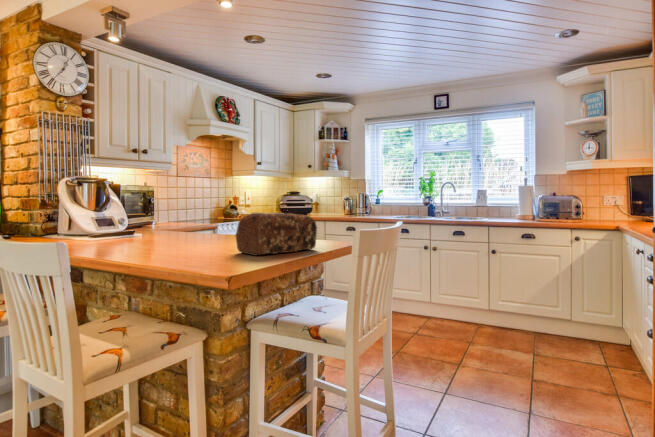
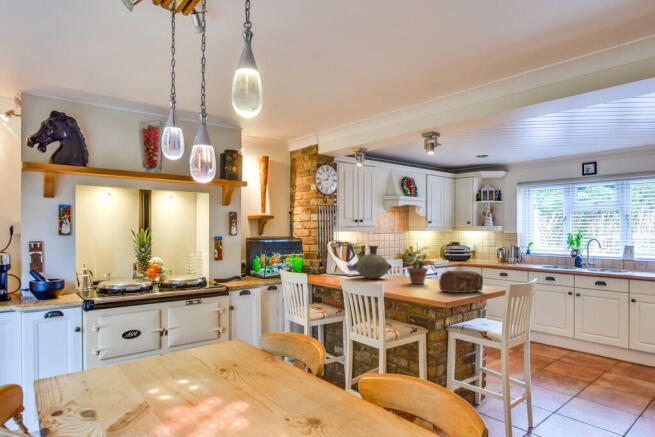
potted plant: none [182,178,234,243] -> present [403,247,428,284]
vase: none [100,180,176,239] -> present [353,245,392,279]

